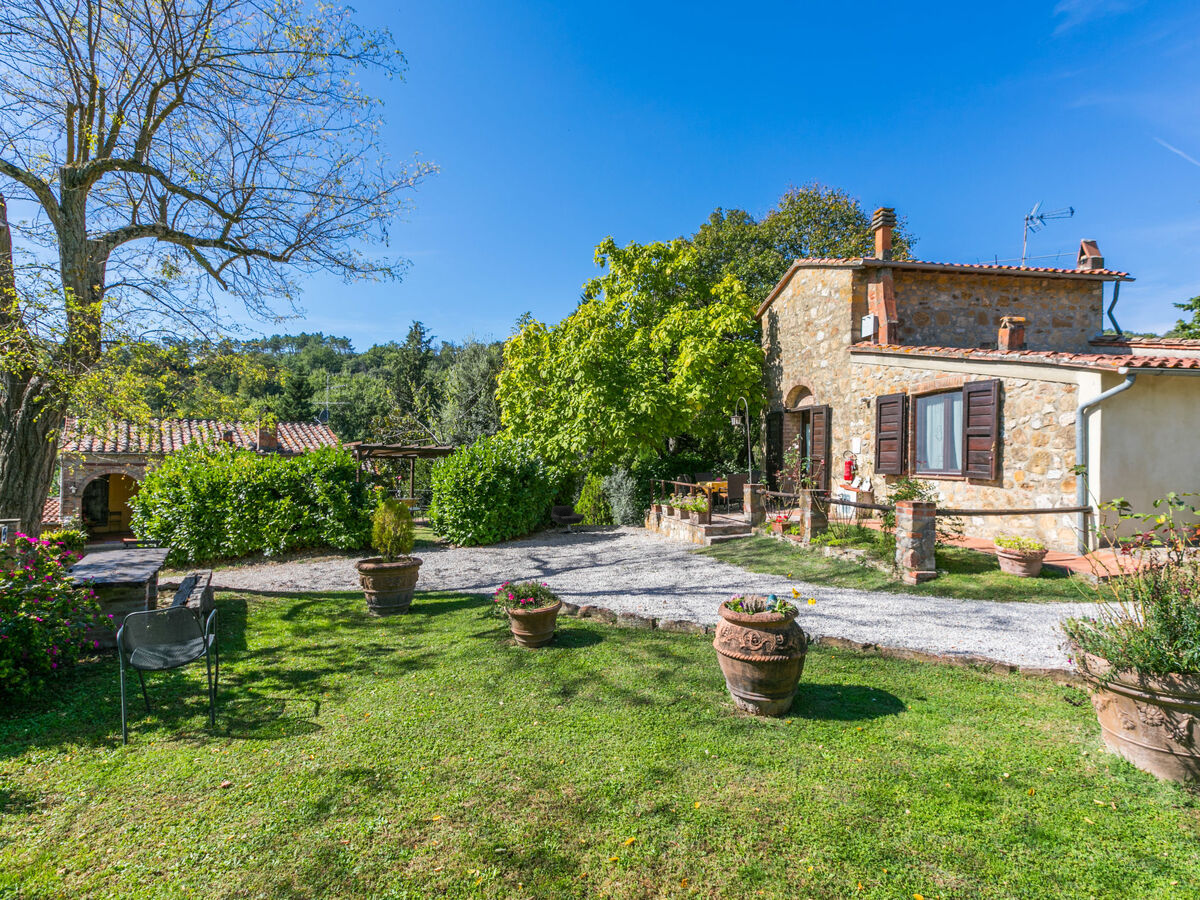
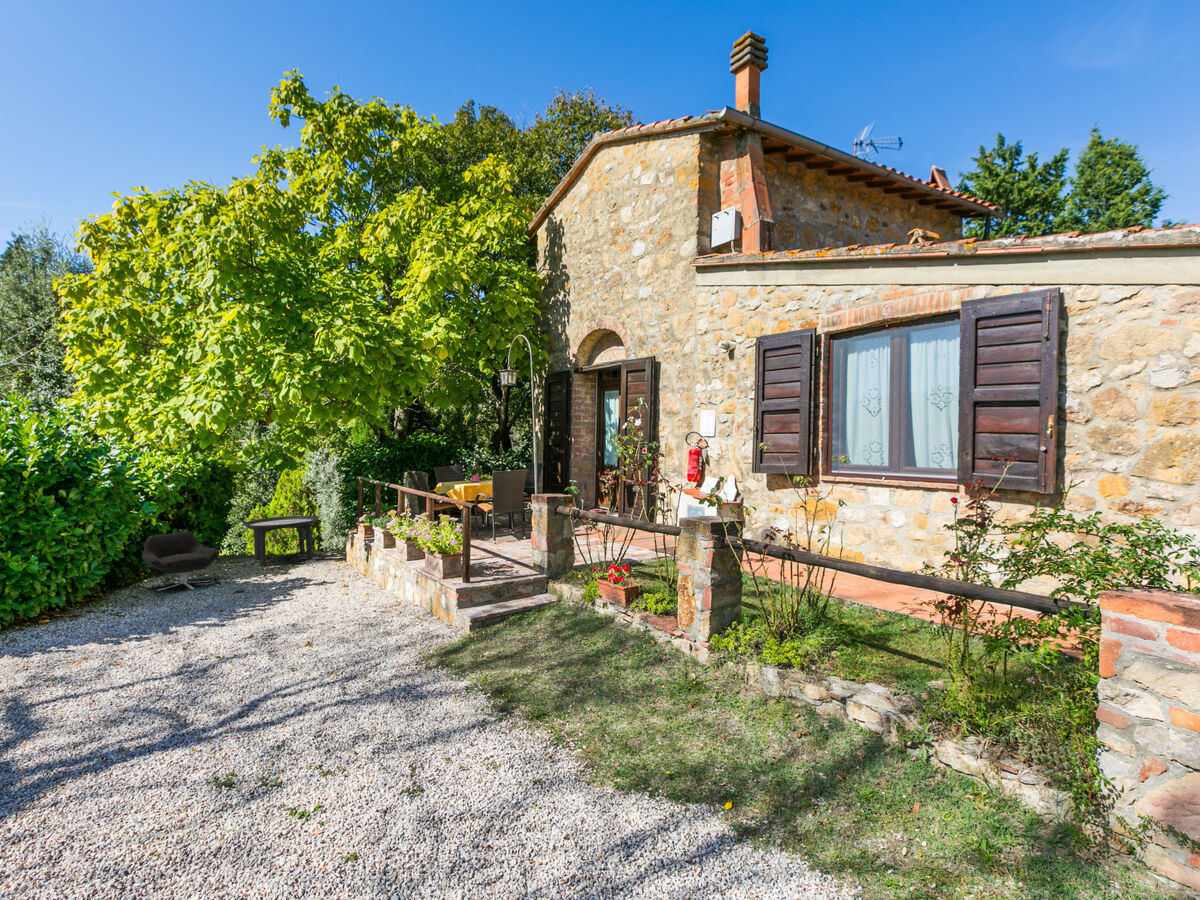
round table: none [590,503,628,528] -> present [243,516,319,566]

